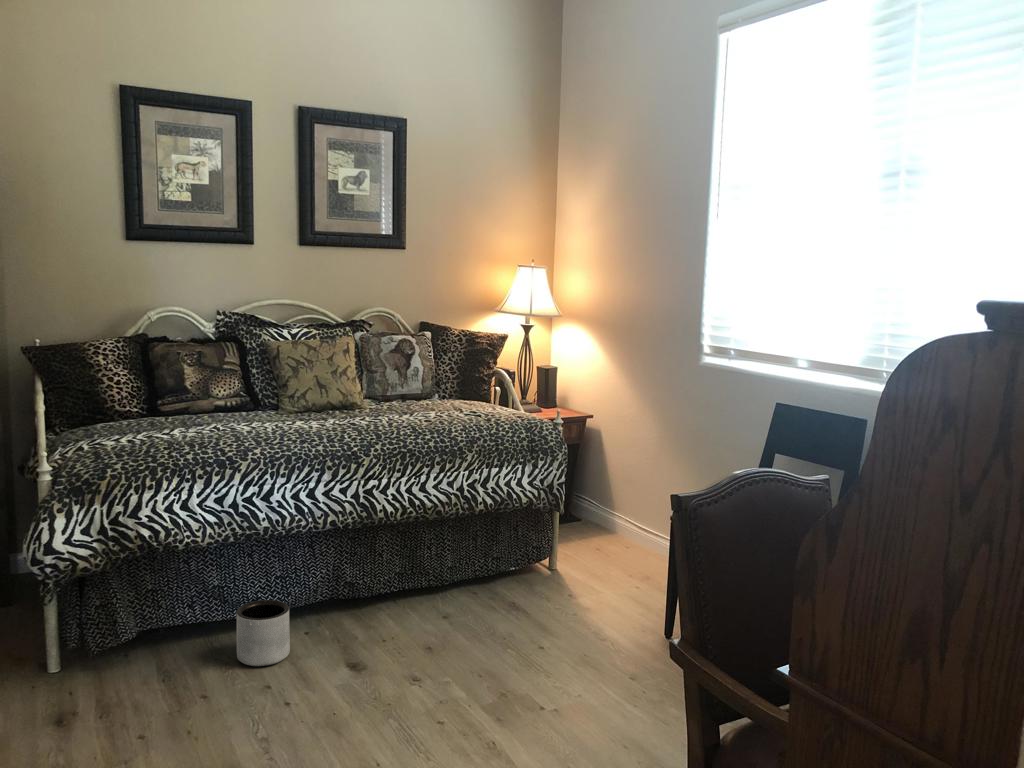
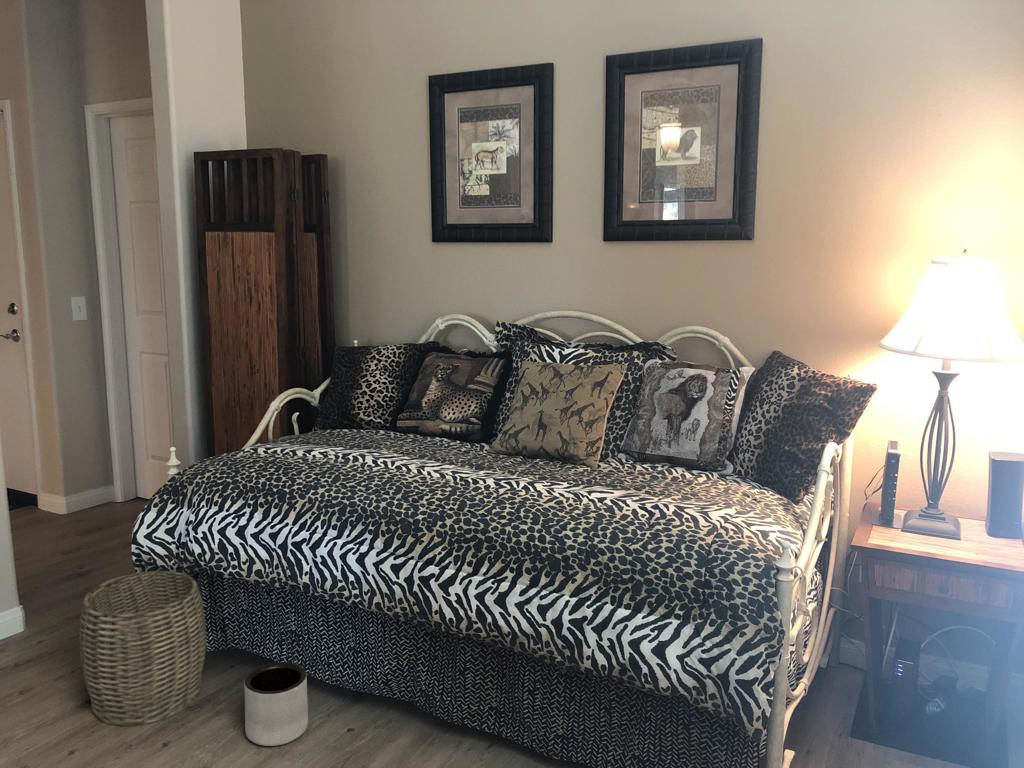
woven basket: none [45,569,171,720] -> present [79,571,206,726]

